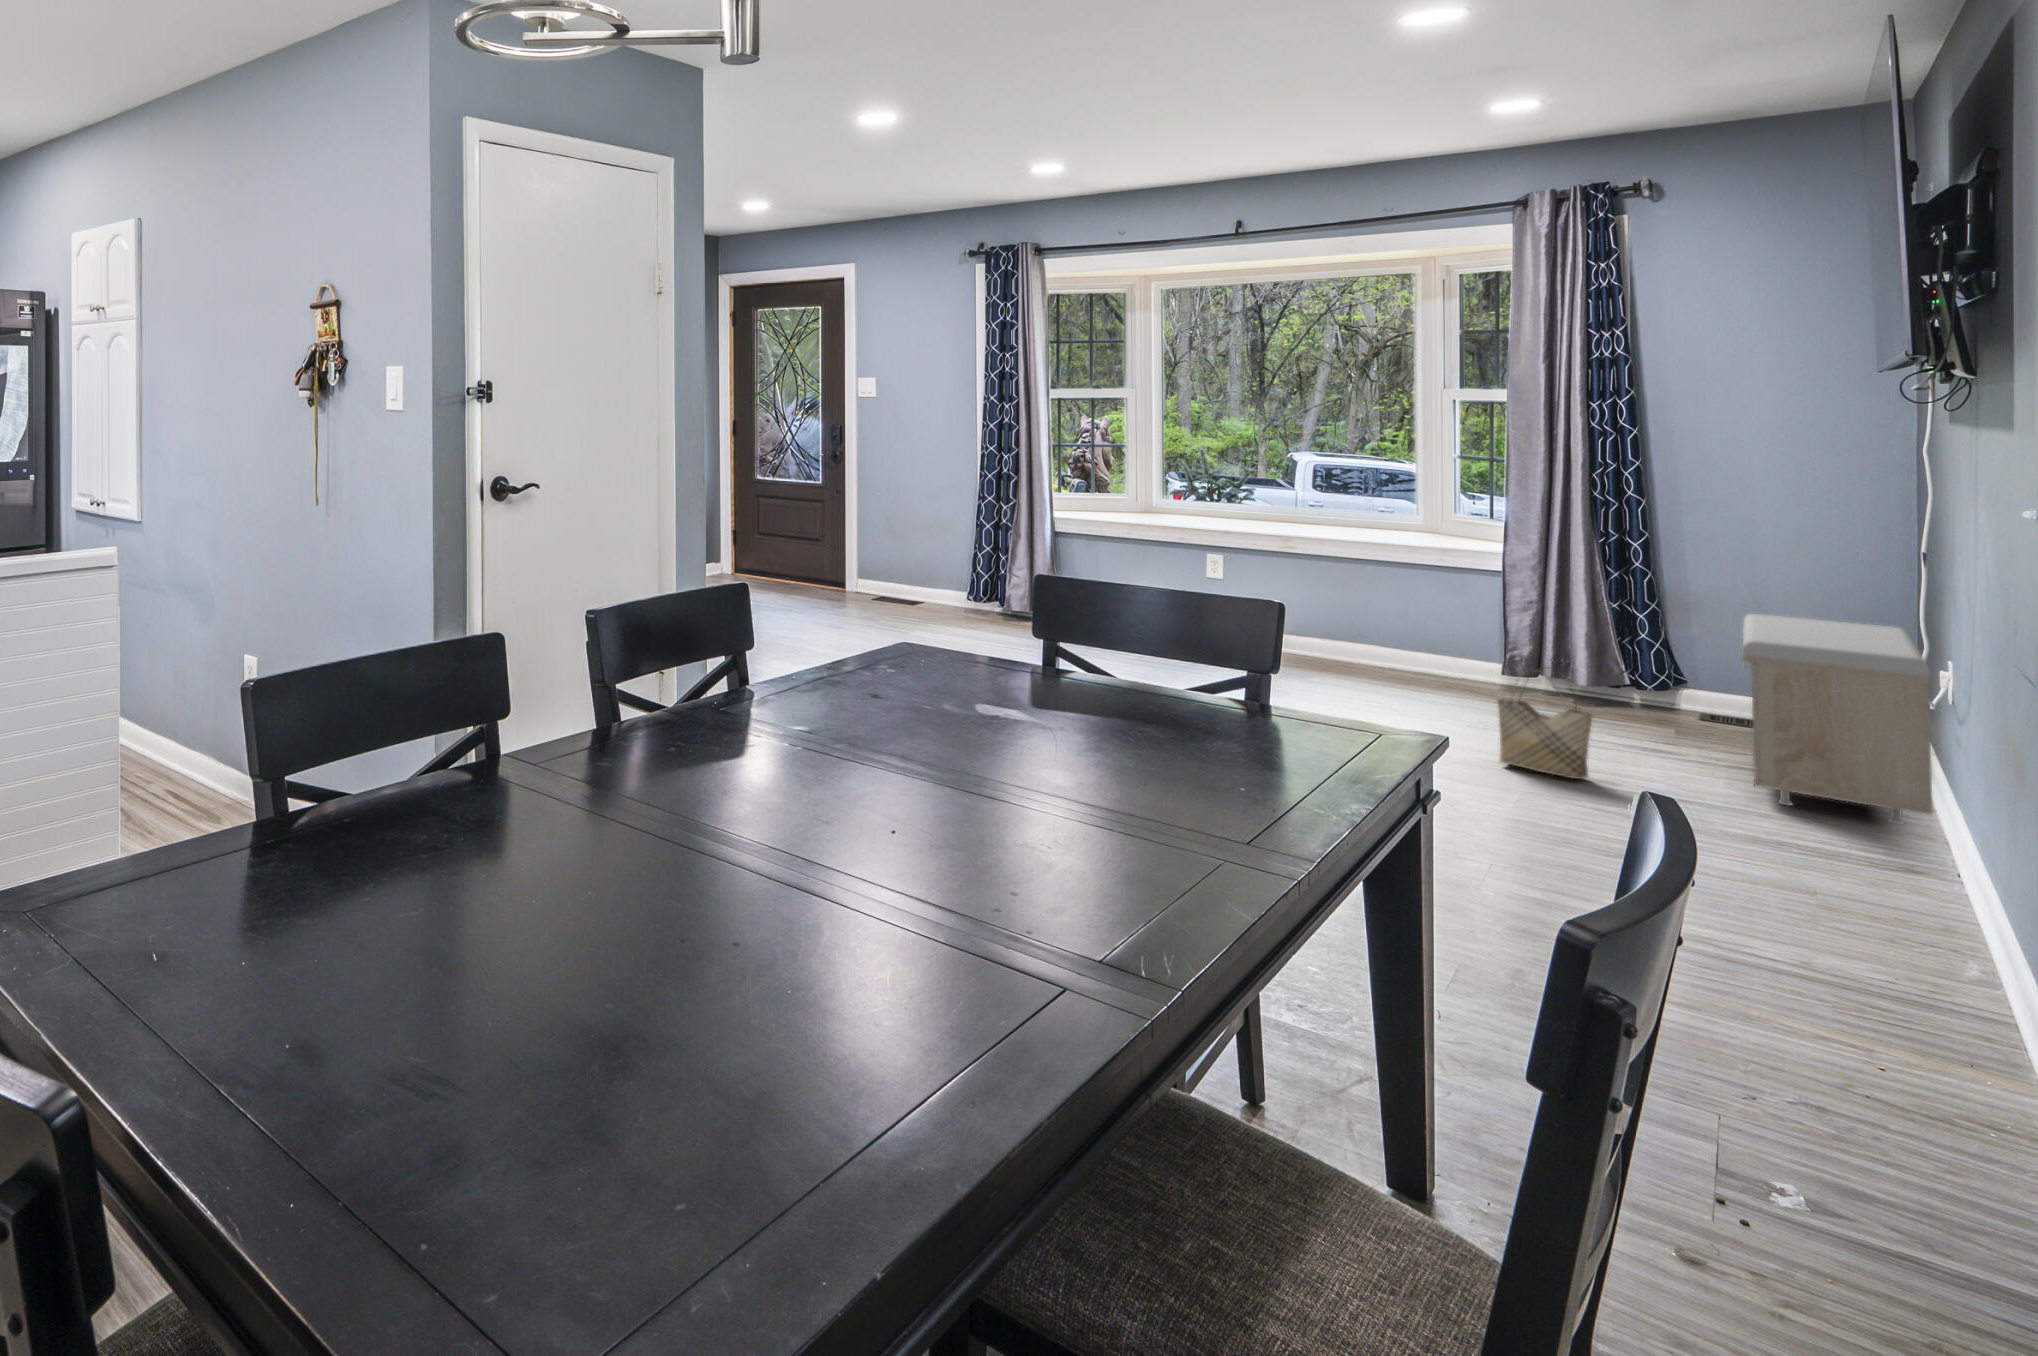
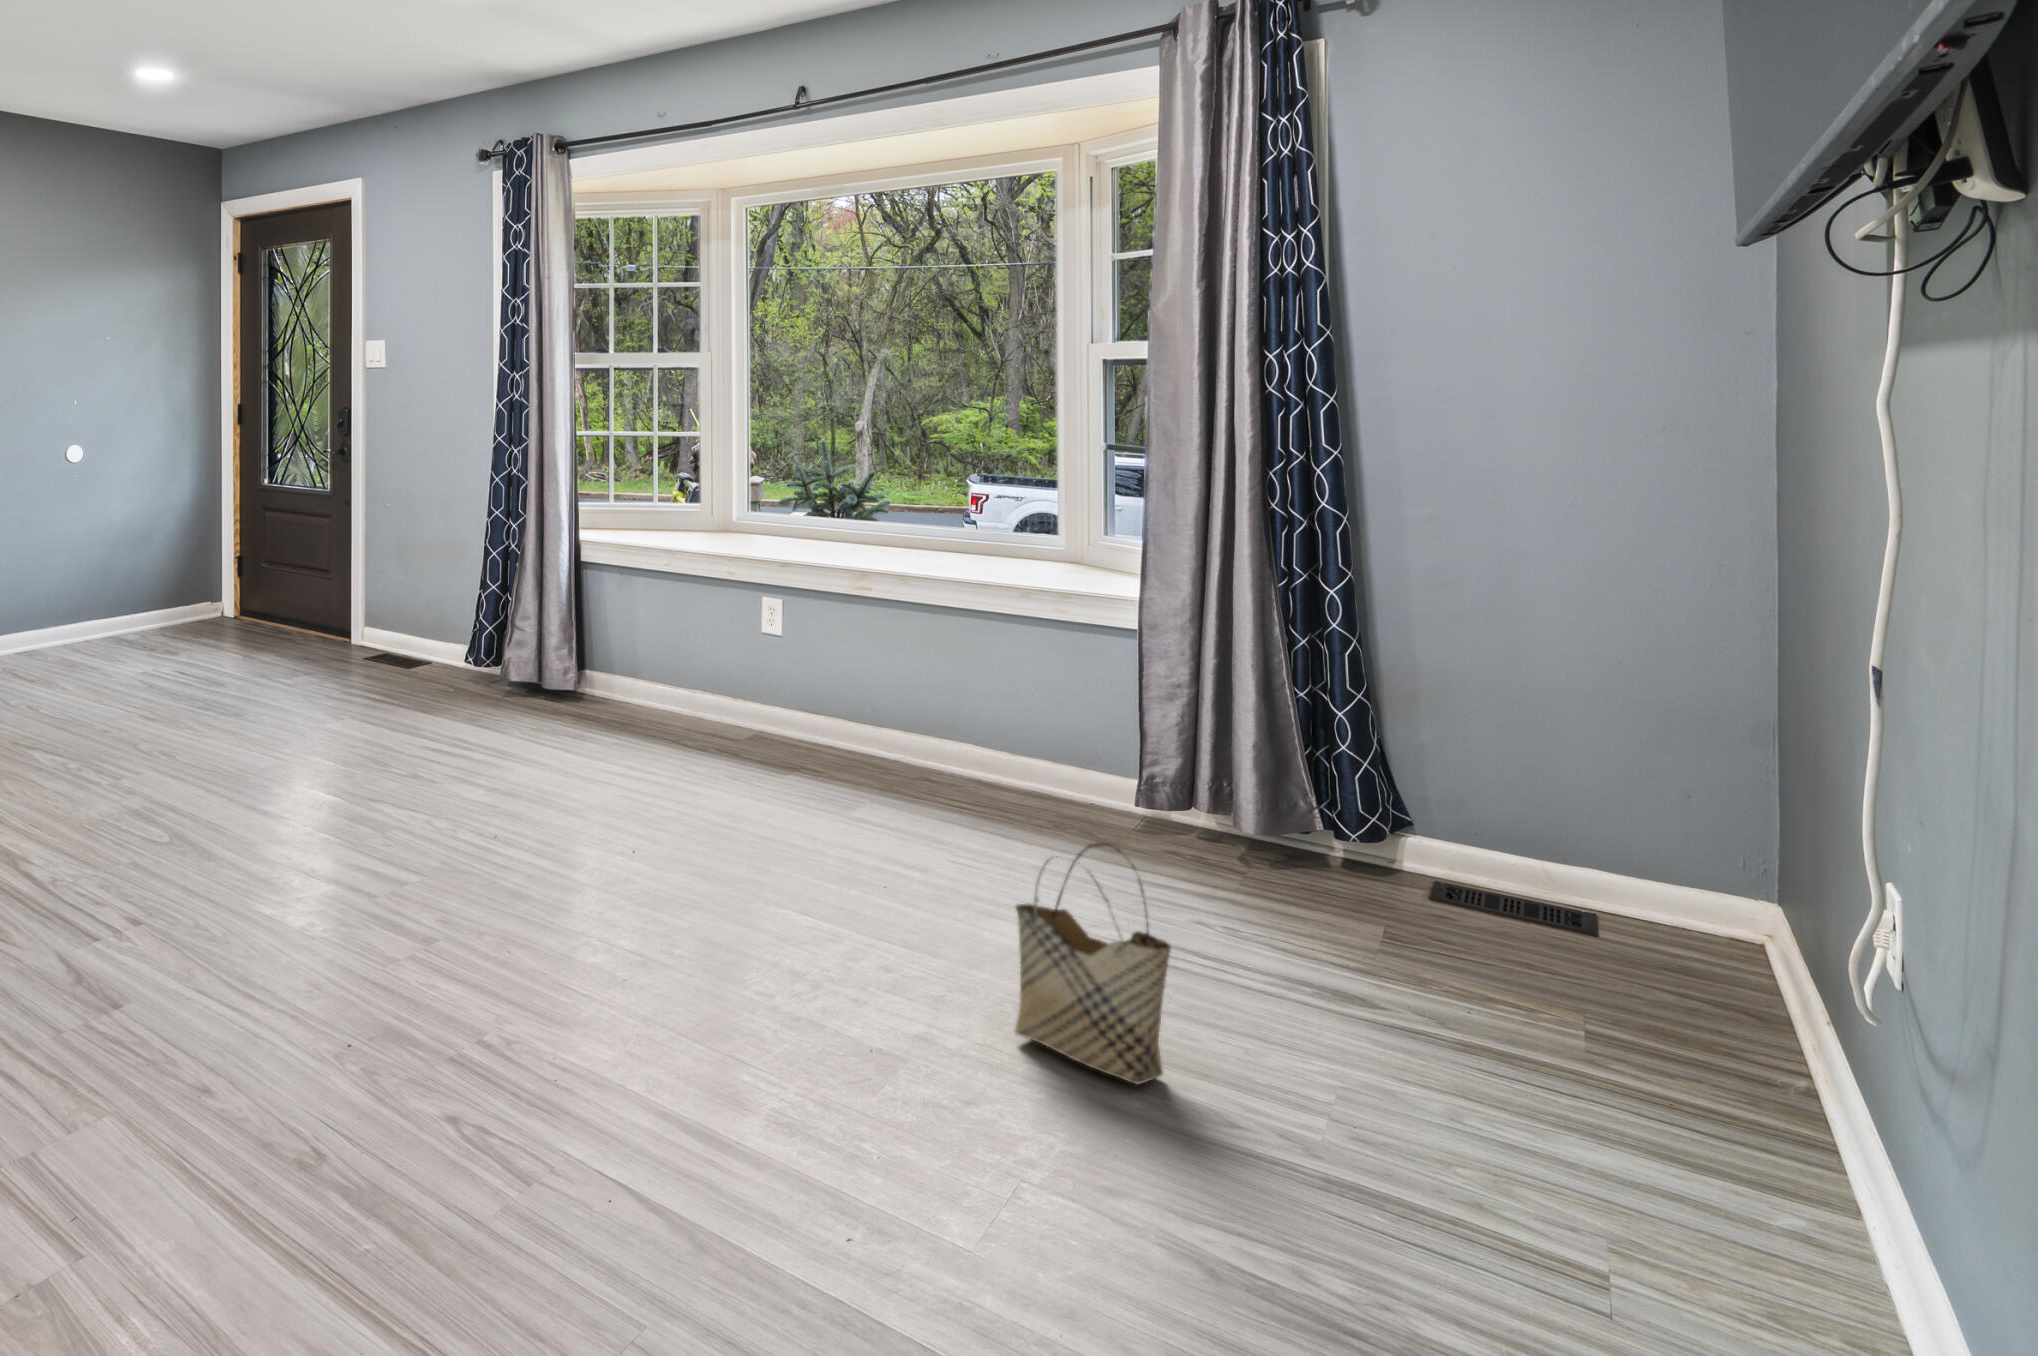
storage bench: present [1743,614,1932,824] -> none [1438,727,1807,1226]

